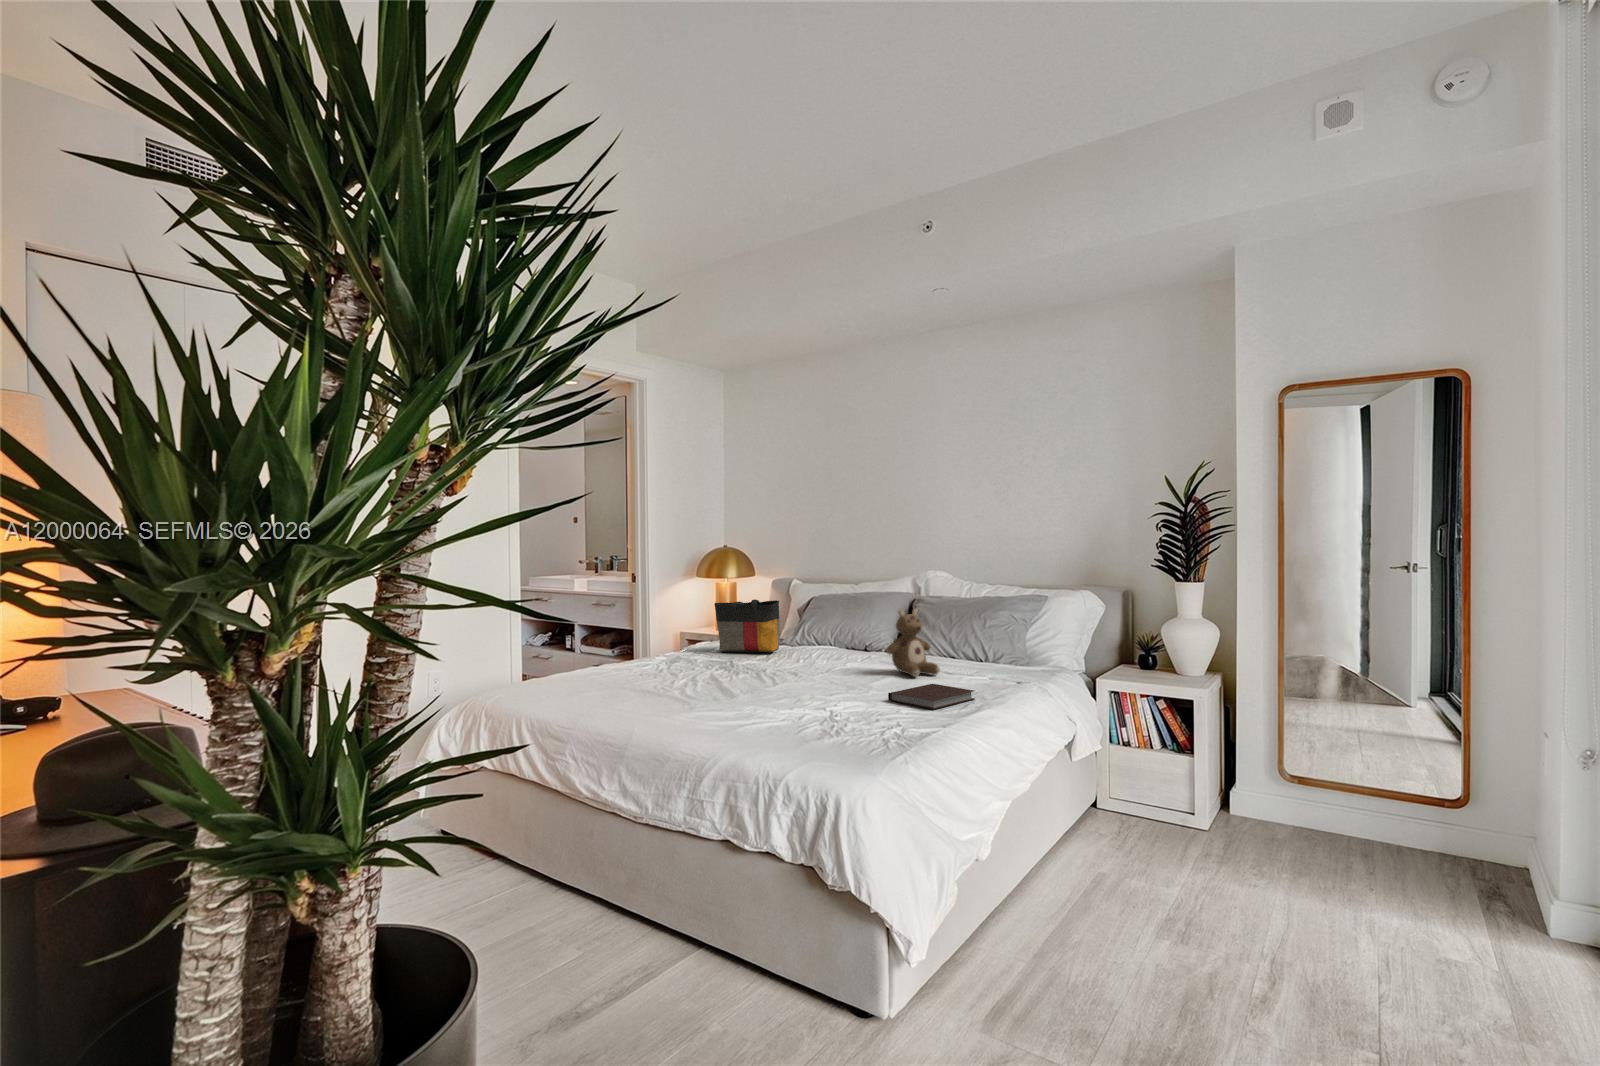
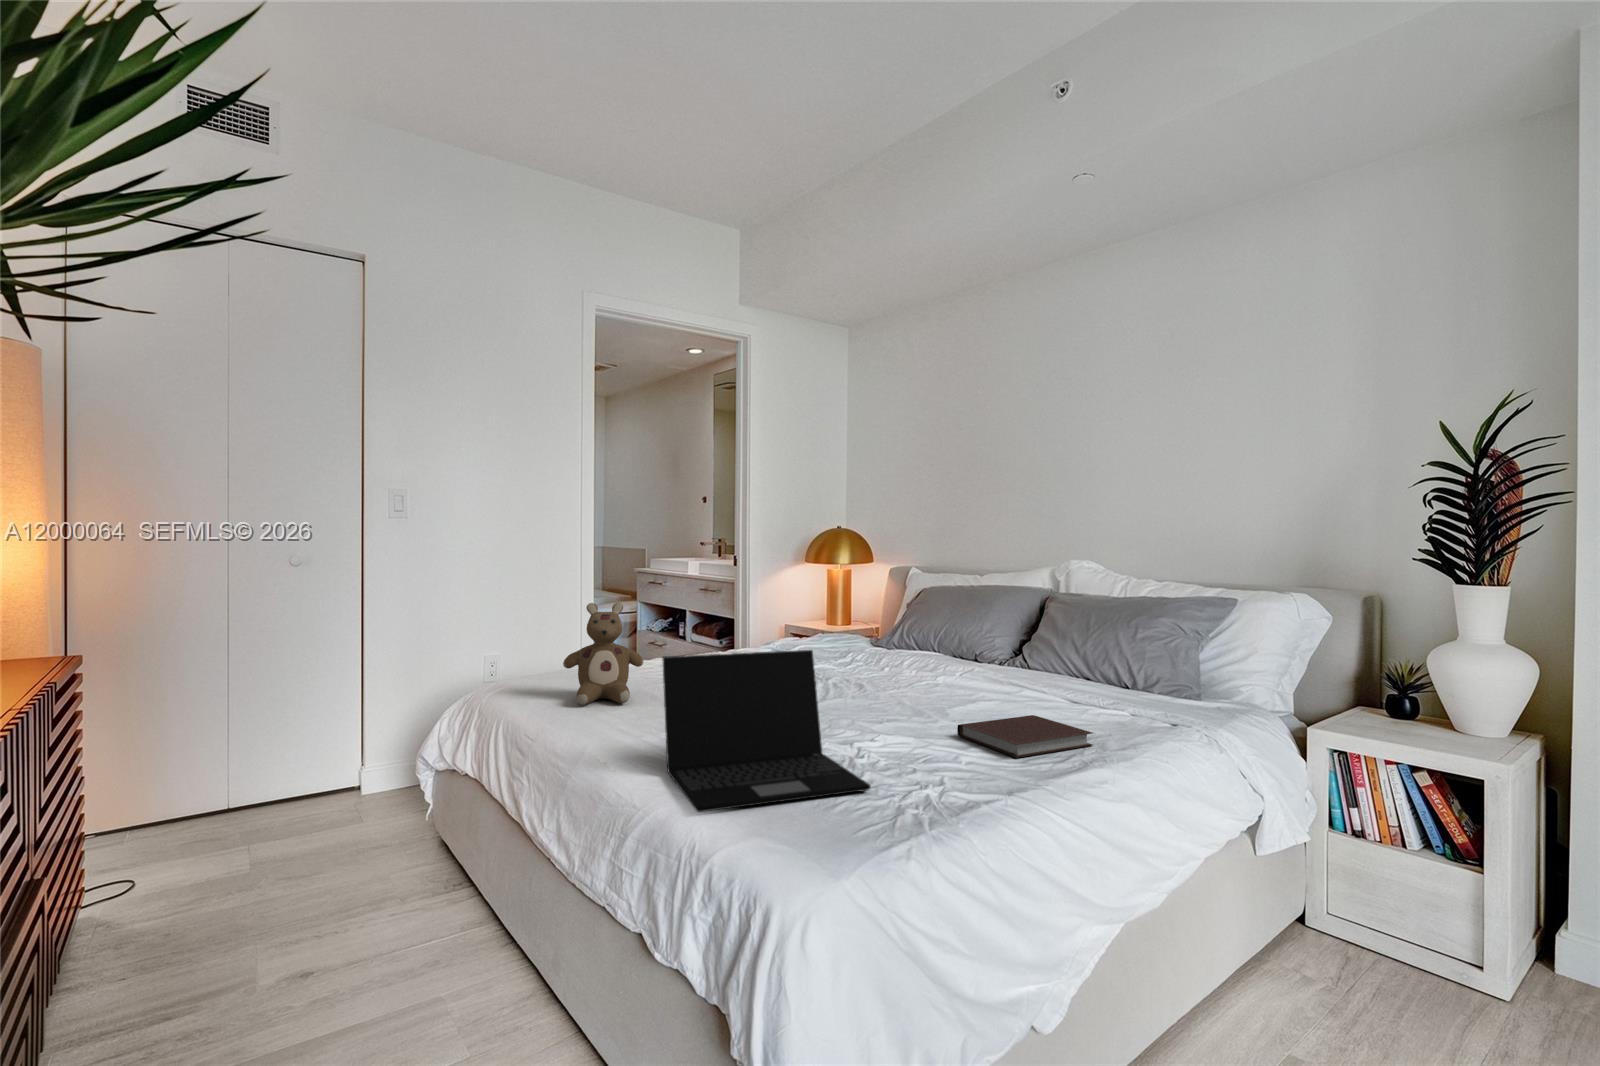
tote bag: present [714,600,780,652] -> none [791,588,867,654]
stuffed bear: present [886,608,940,677] -> present [563,603,644,705]
laptop: none [709,647,859,754] -> present [663,650,871,812]

